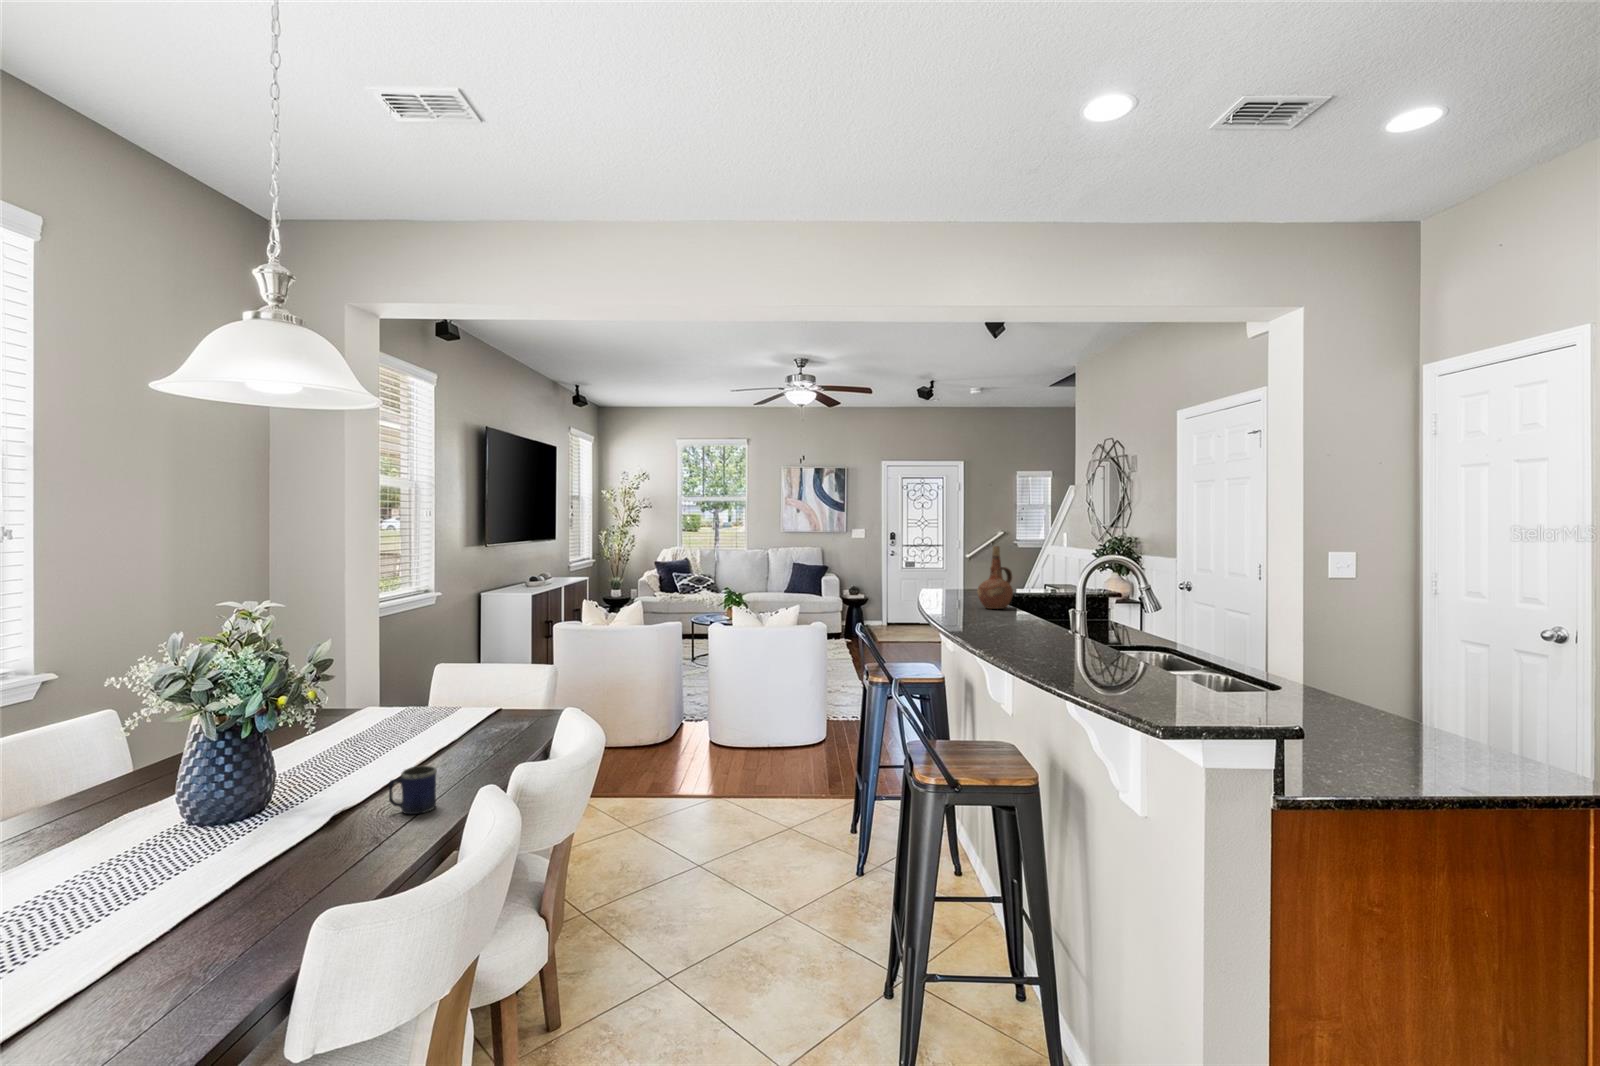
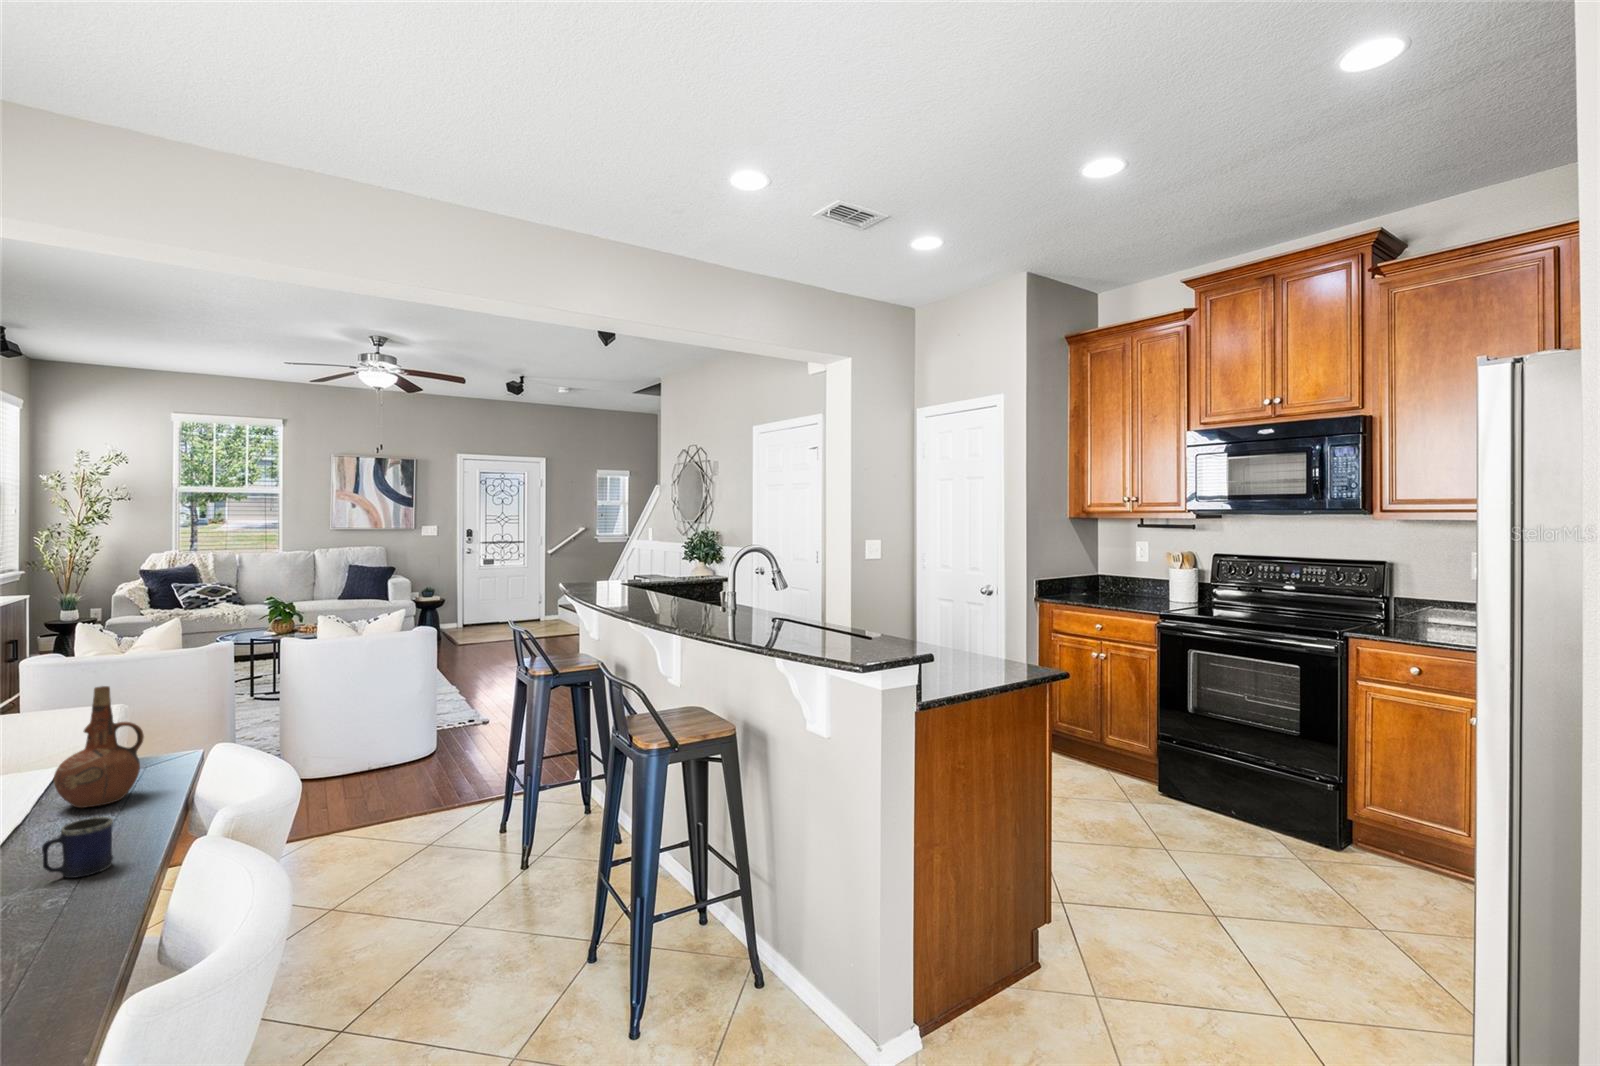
ceramic pitcher: present [977,546,1013,609] -> present [54,686,144,808]

